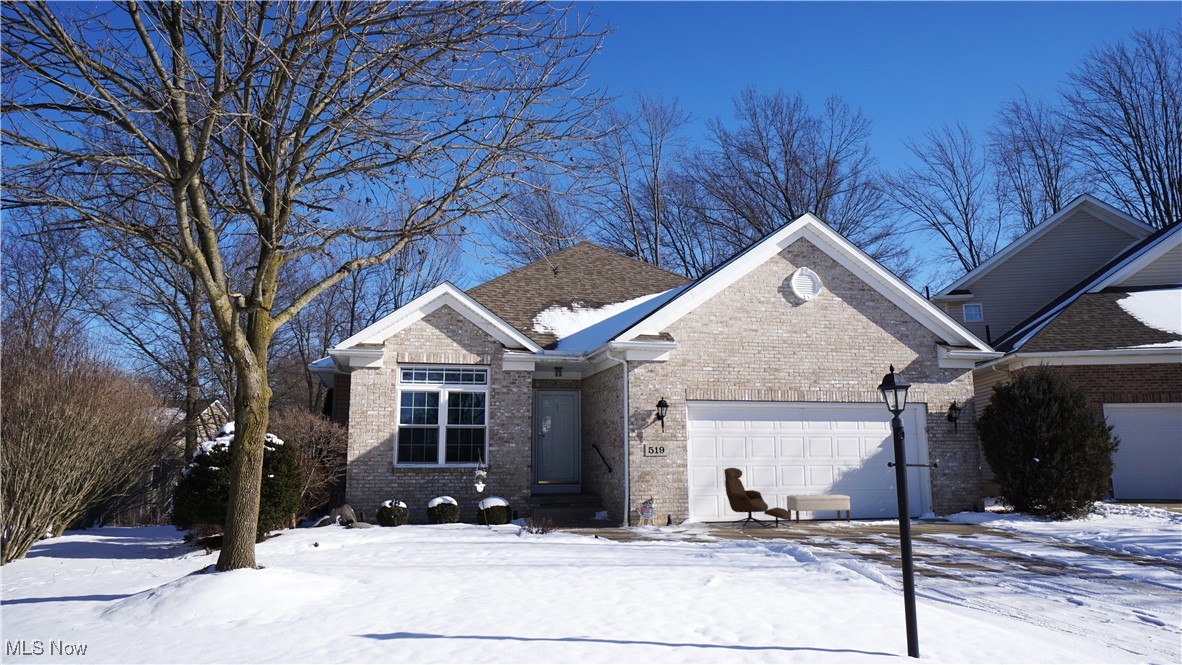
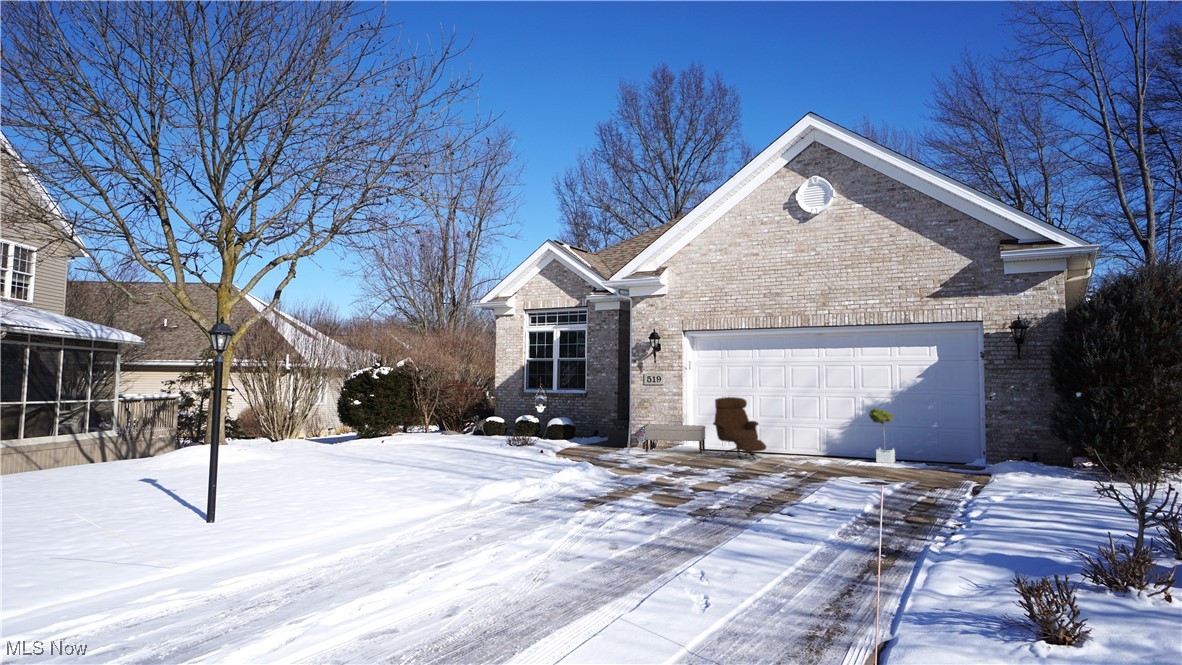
potted tree: none [855,473,879,521] -> present [869,408,895,464]
bench: present [787,494,850,524] -> present [645,425,706,453]

